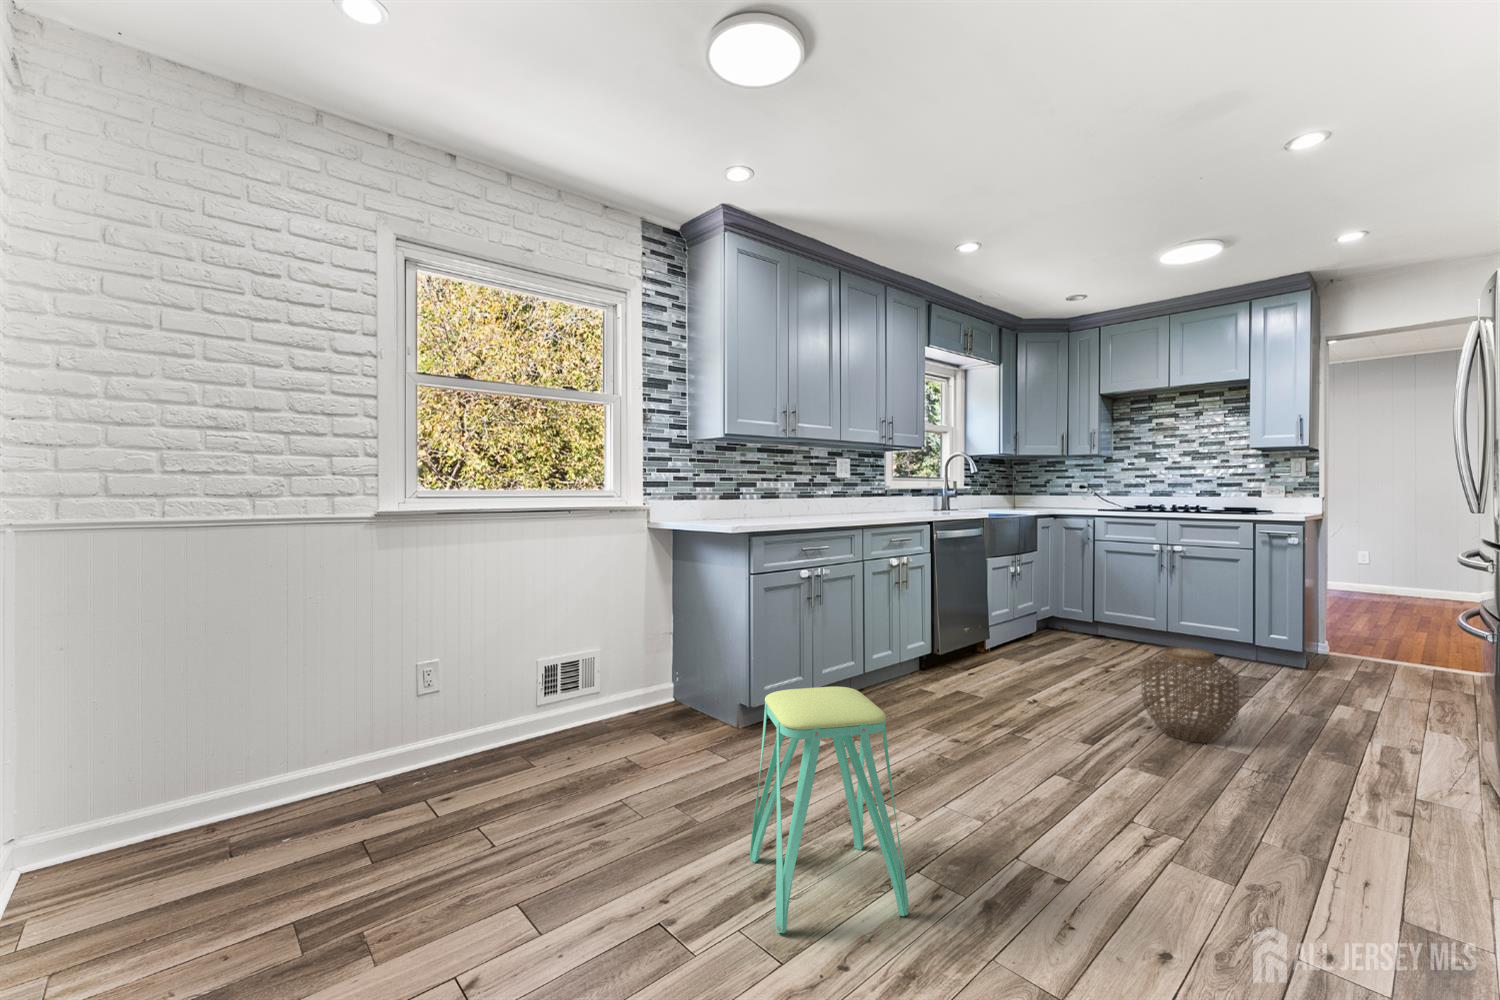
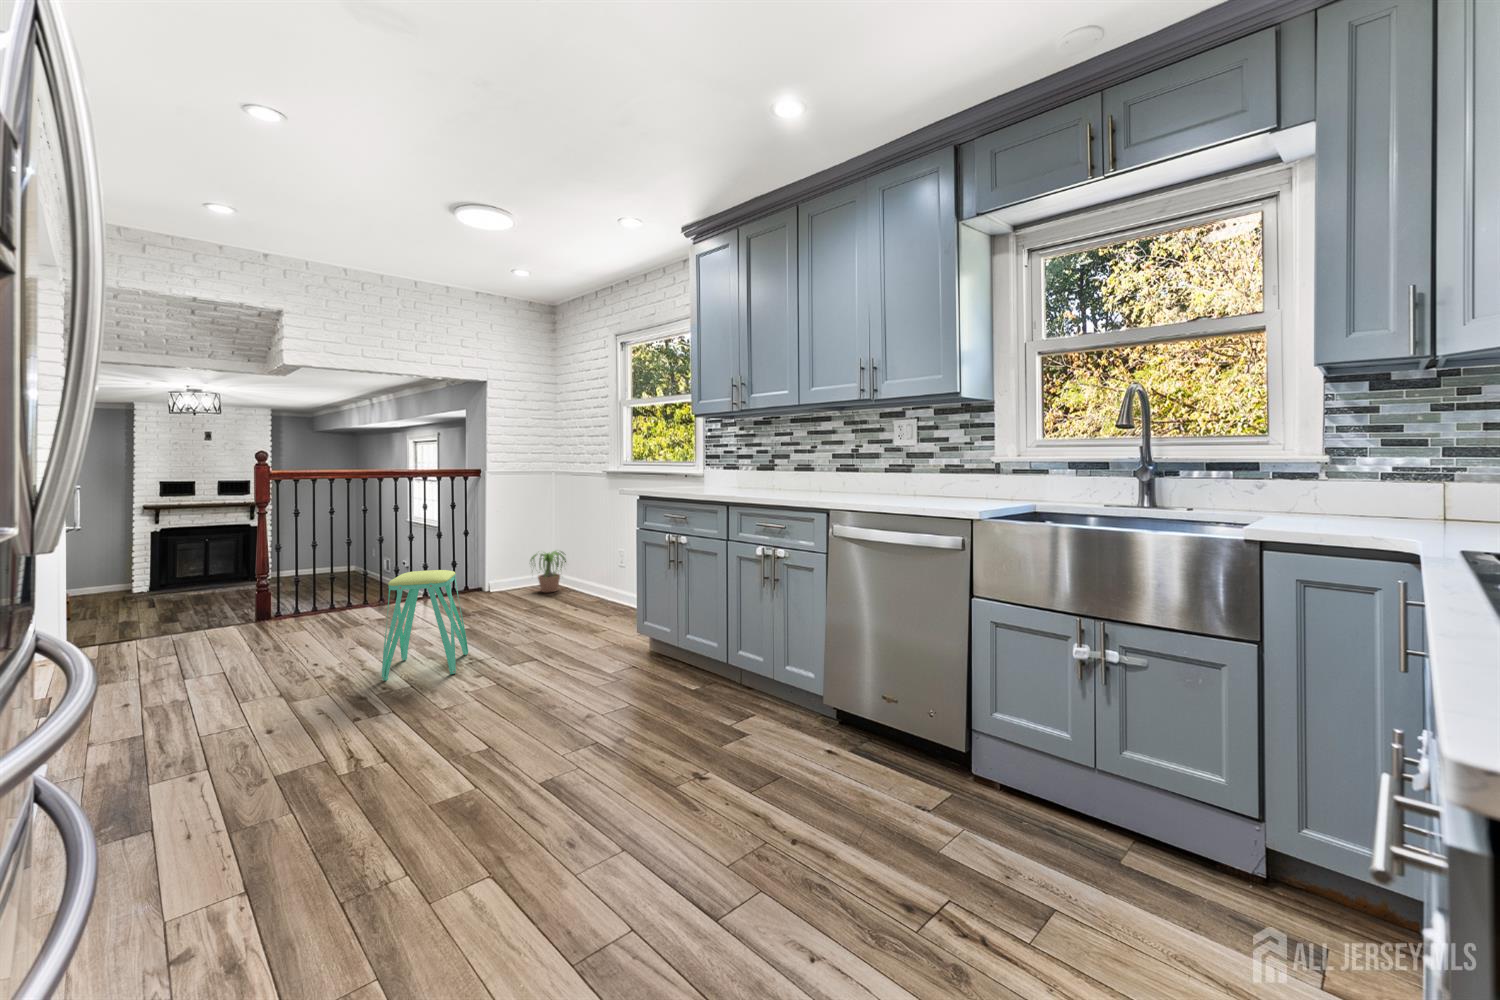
woven basket: present [1142,647,1239,743] -> none [449,726,590,897]
potted plant: none [109,737,292,873] -> present [530,551,566,592]

